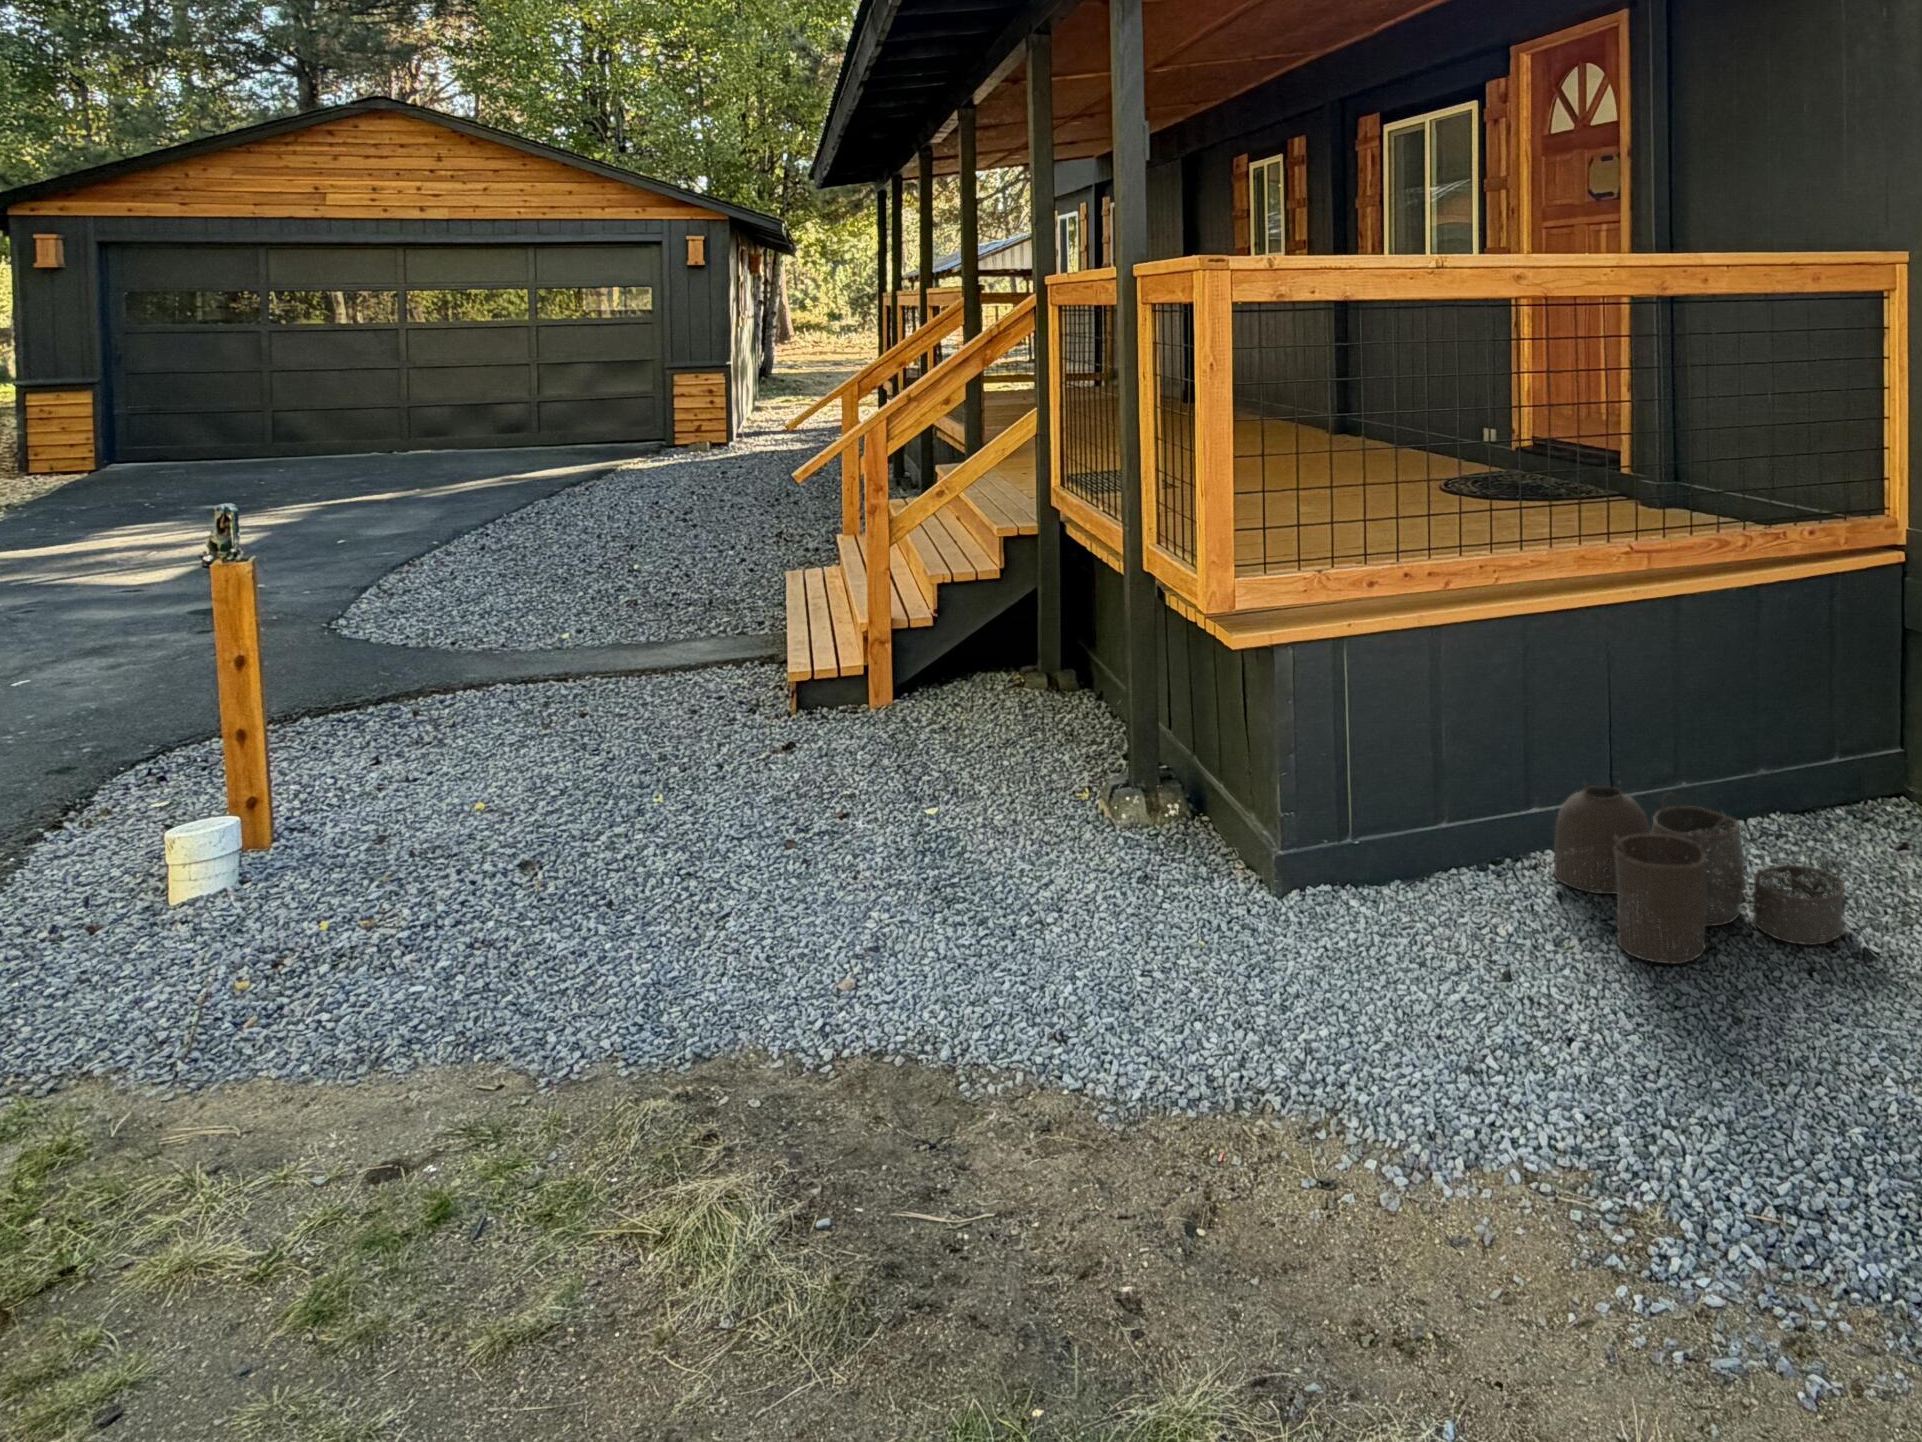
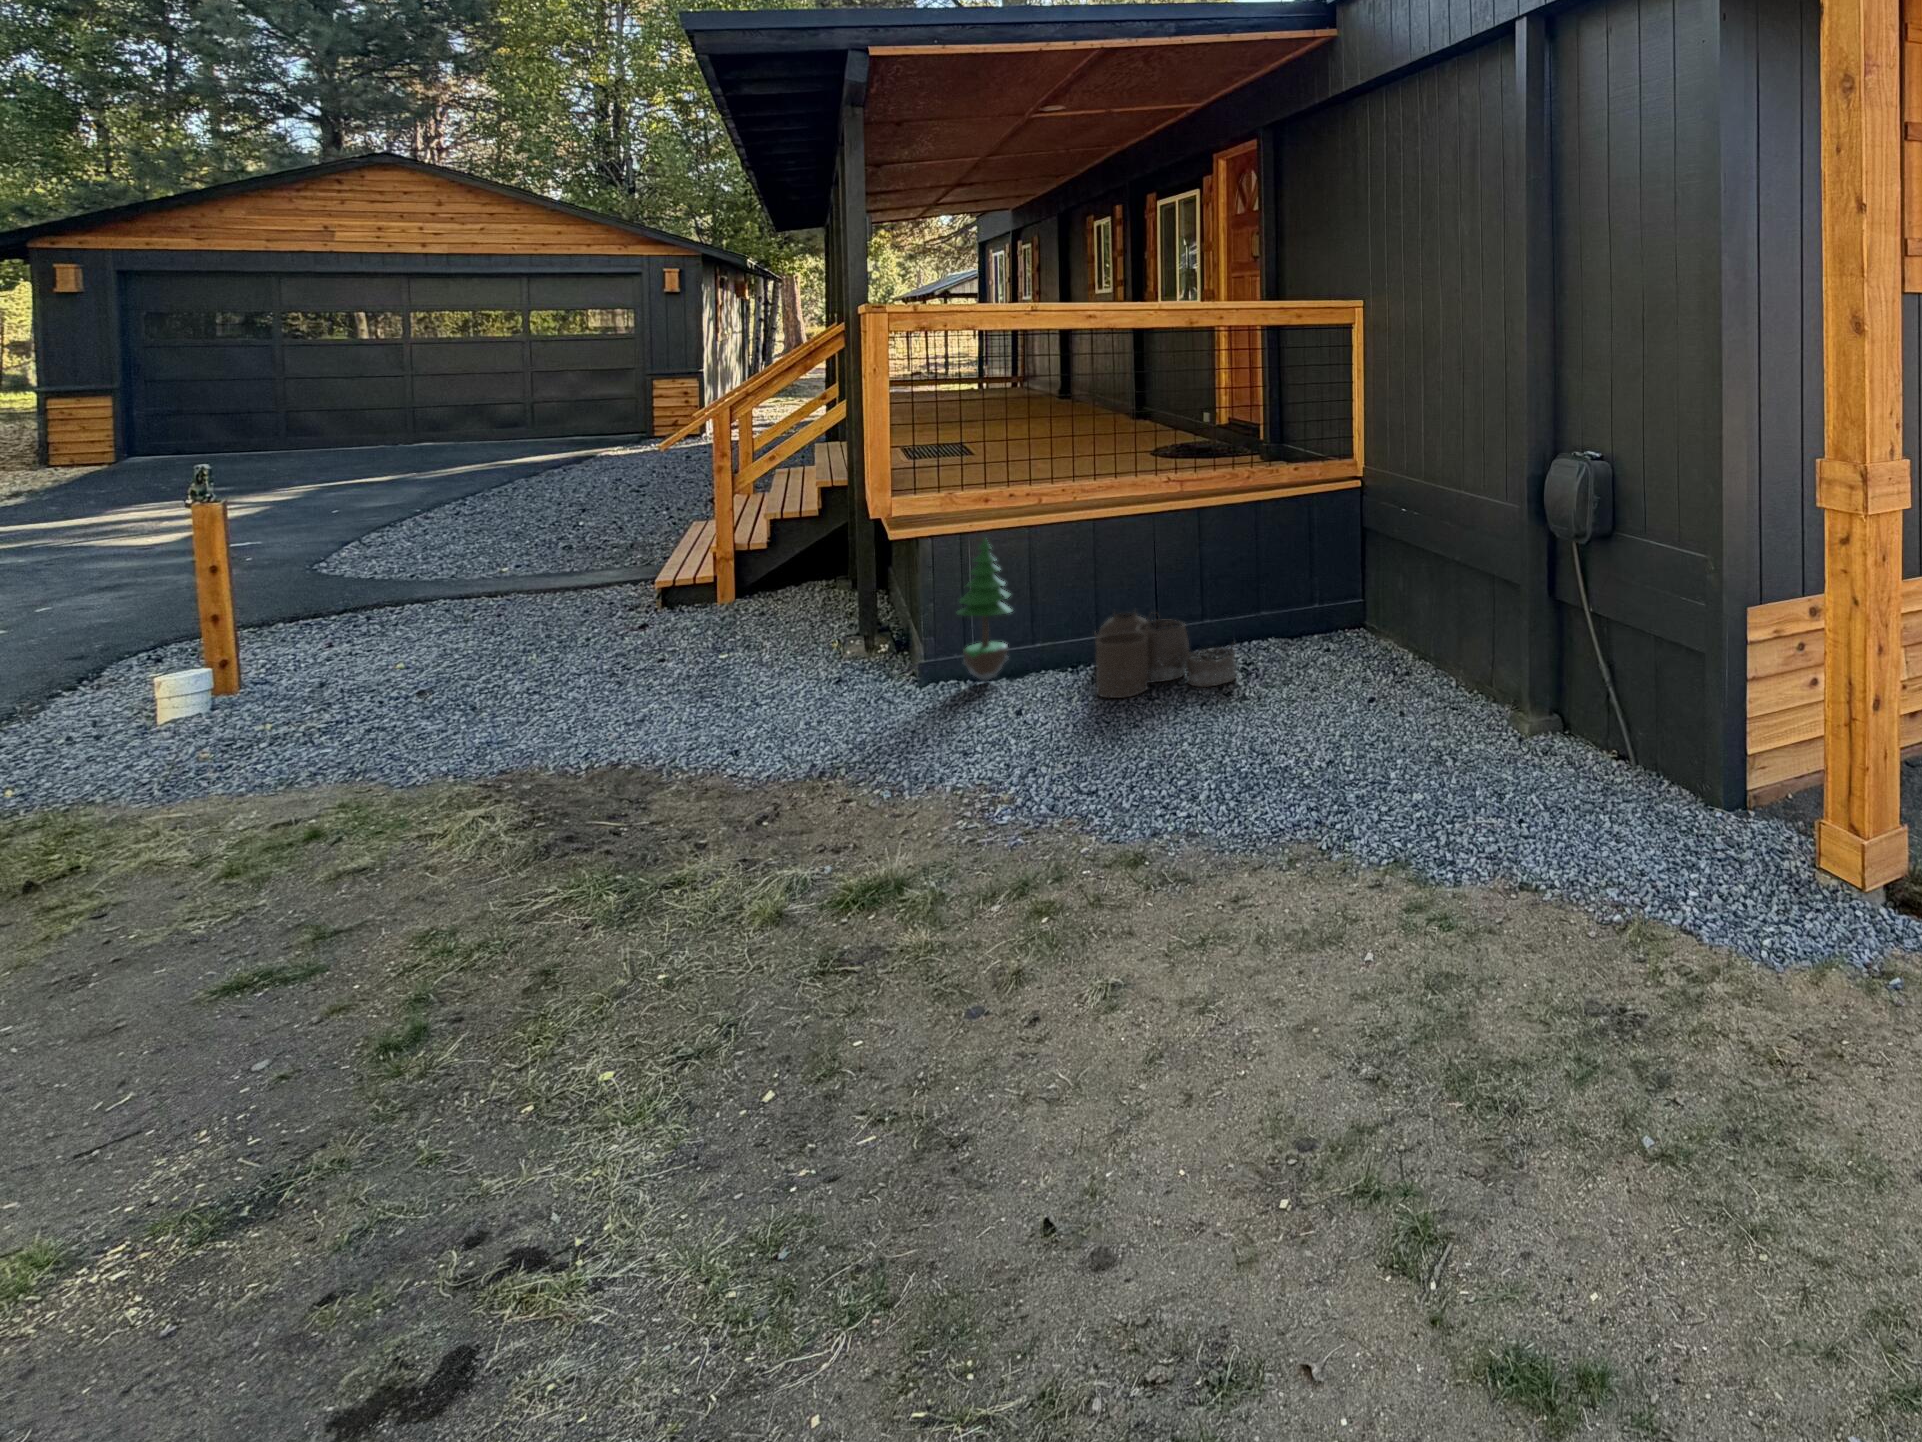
potted tree: none [1350,652,1440,905] -> present [956,539,1012,681]

